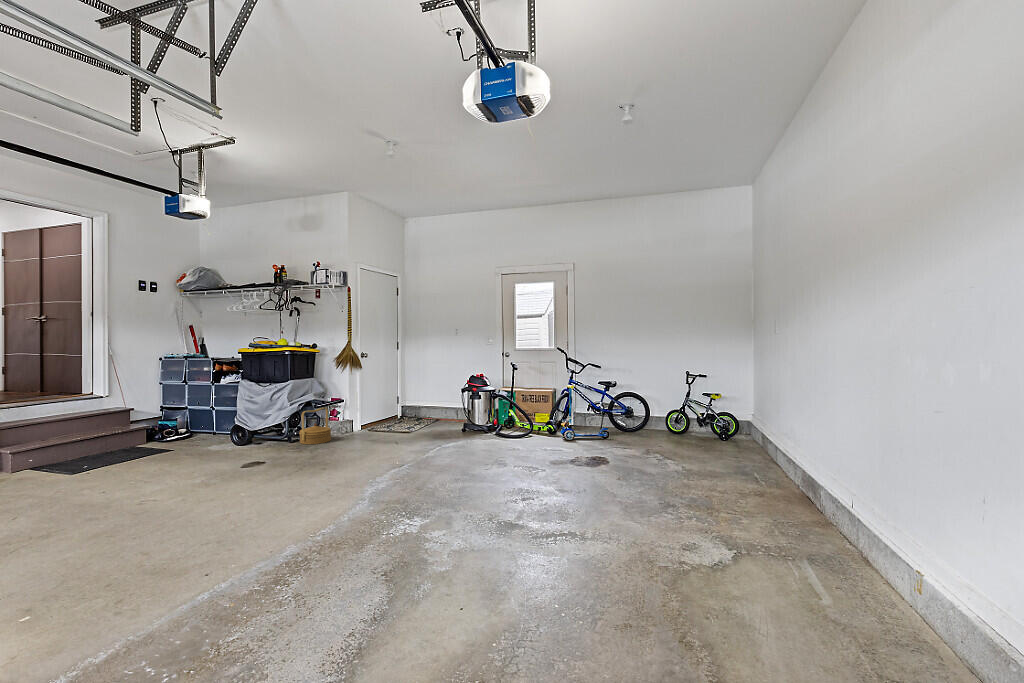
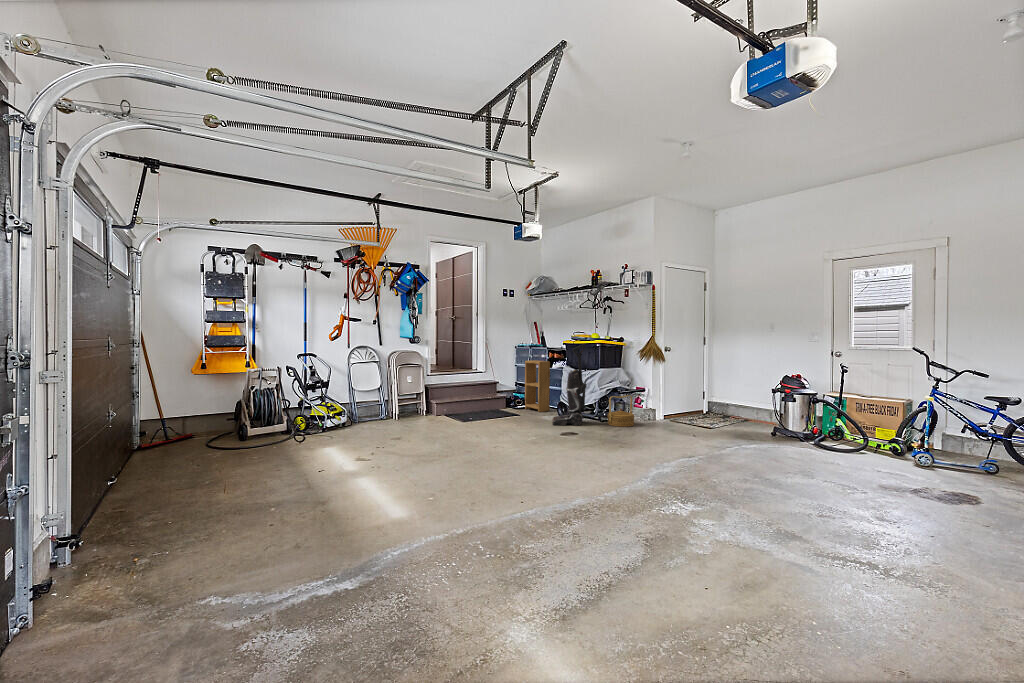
vacuum cleaner: none [225,353,272,455] -> present [552,344,586,425]
shelving unit: none [179,375,218,440] -> present [525,360,550,412]

